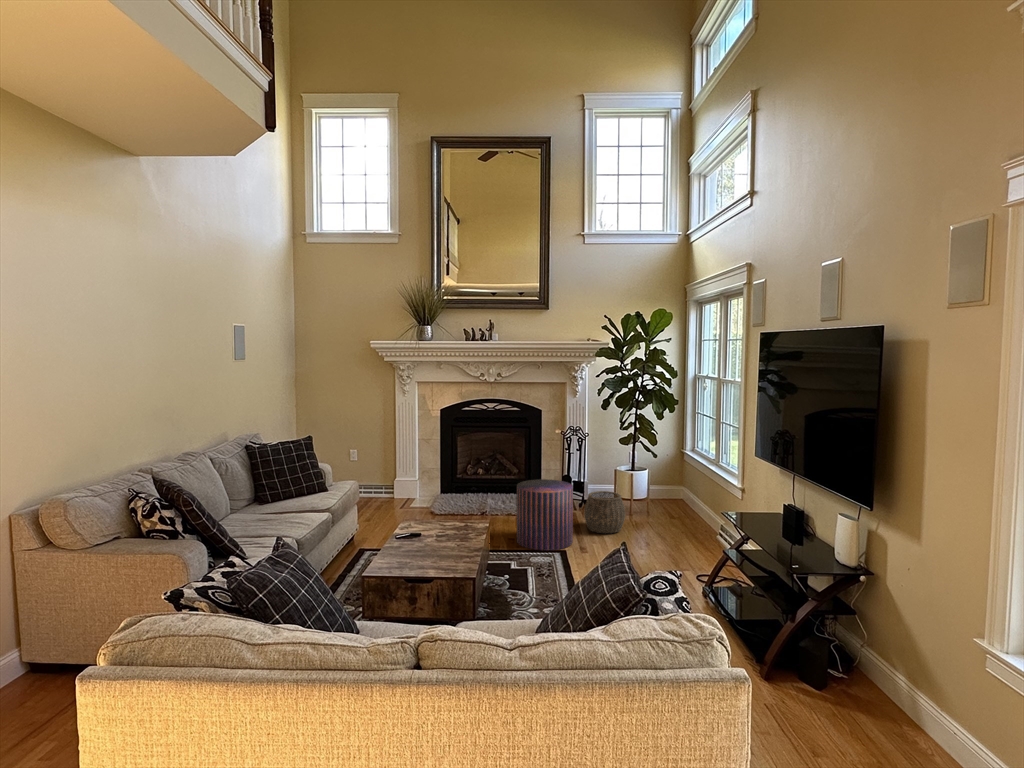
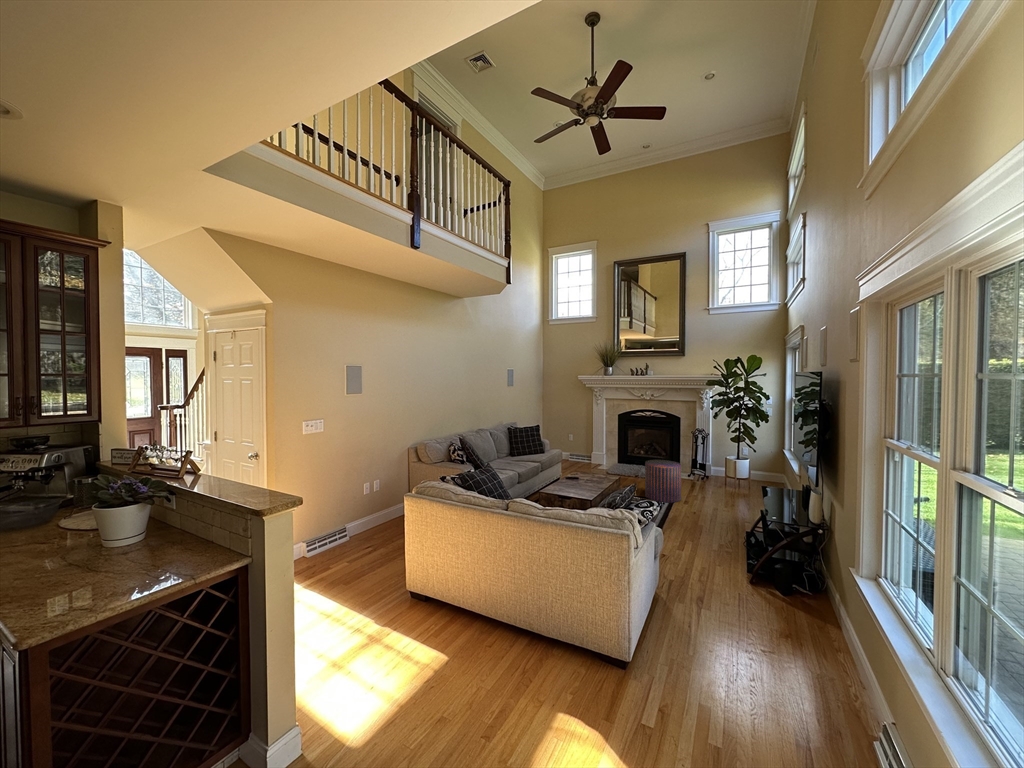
woven basket: present [584,491,625,534] -> none [694,472,724,500]

